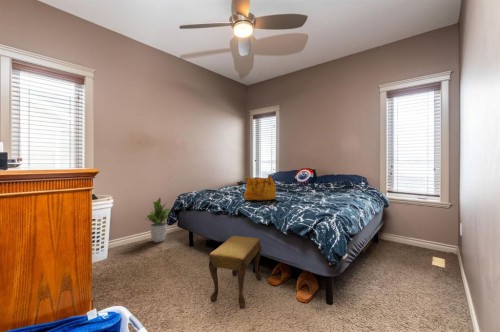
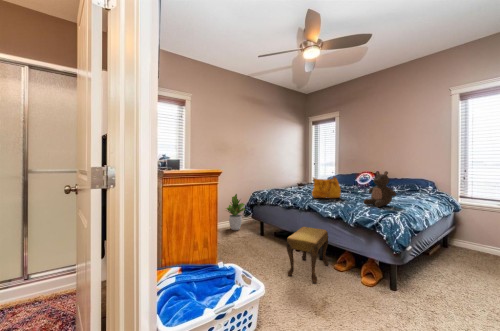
stuffed bear: none [298,168,332,209] -> present [363,171,396,207]

